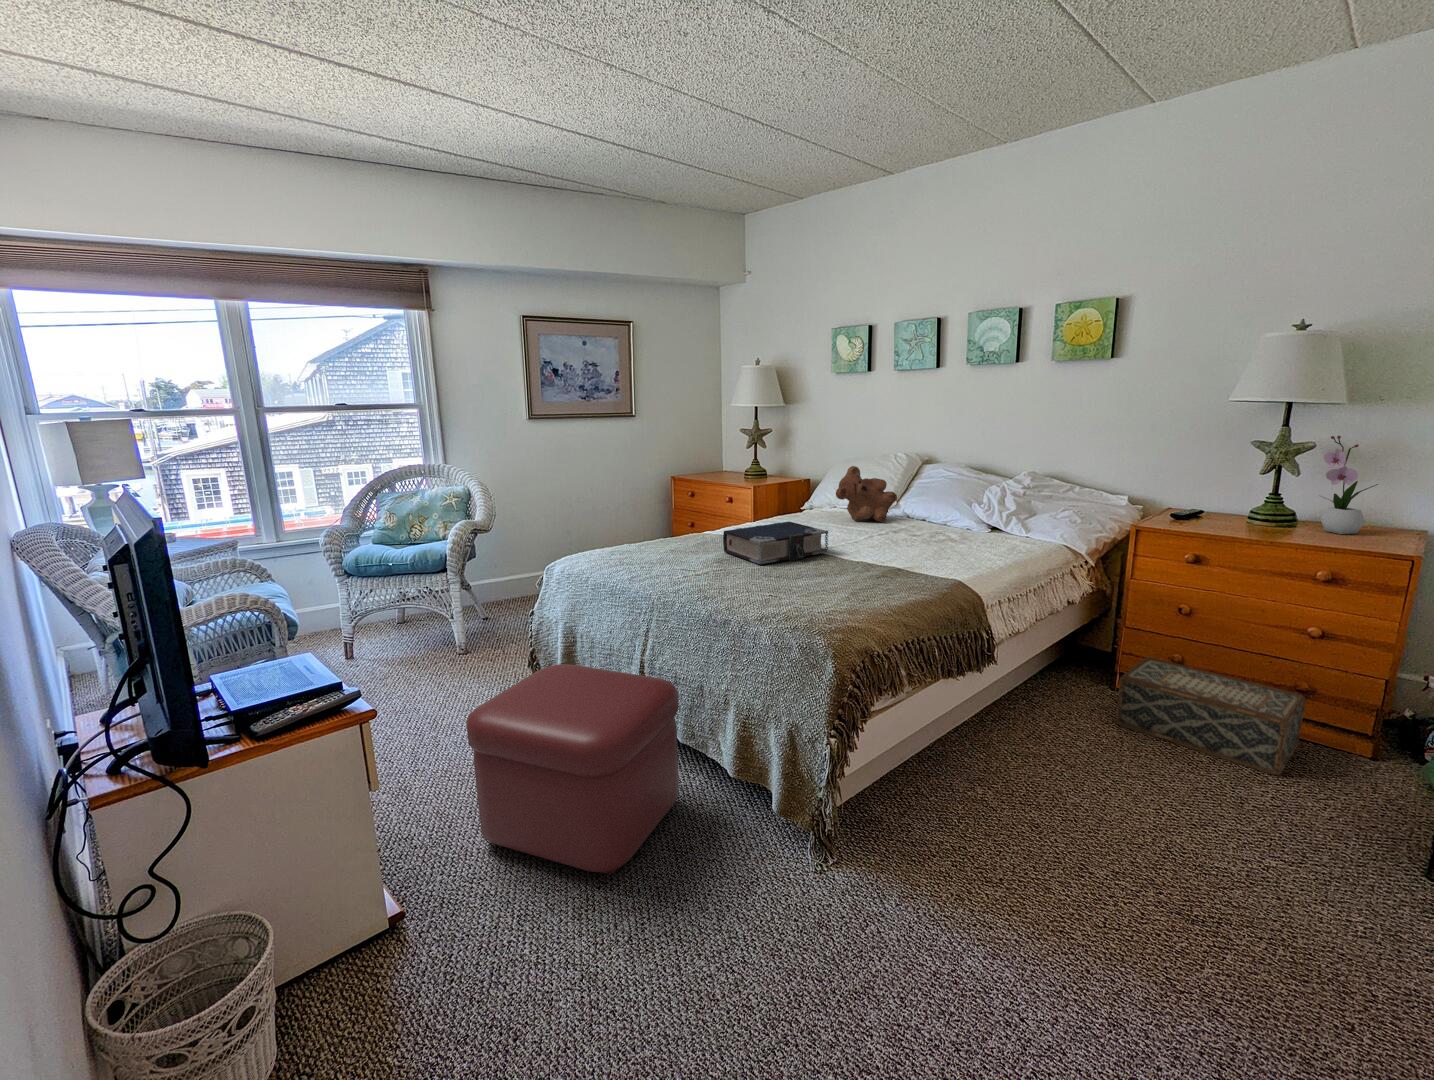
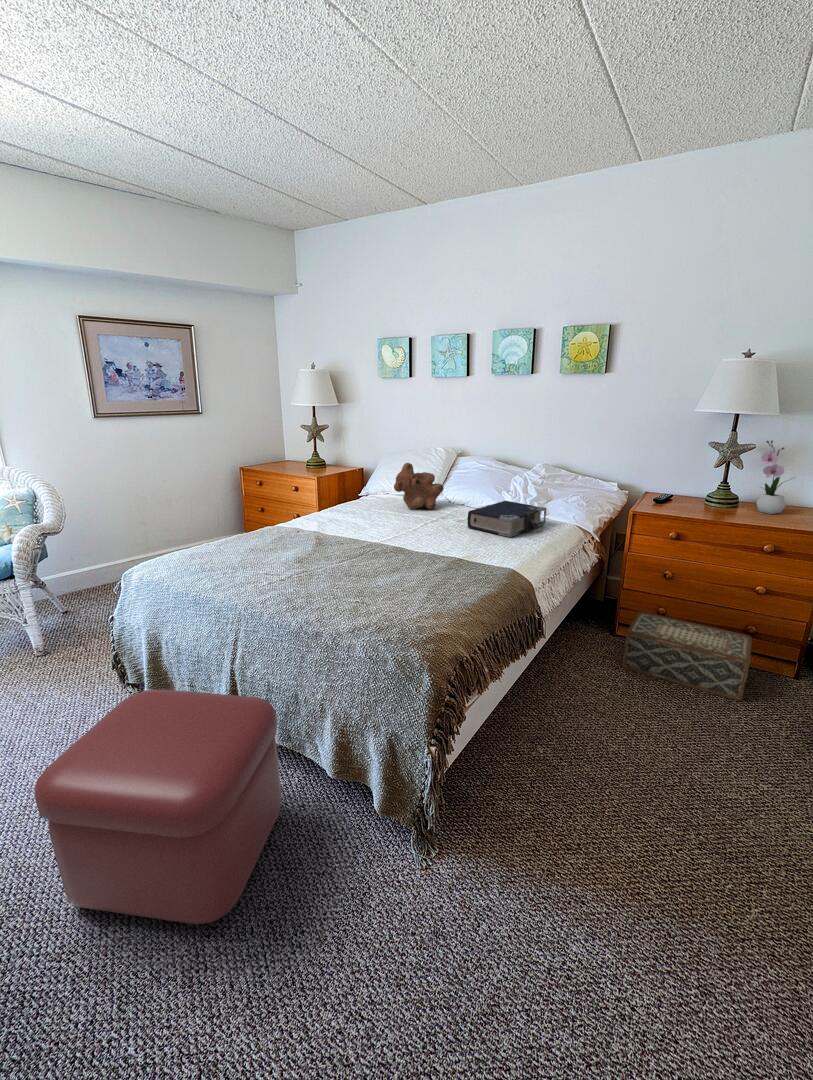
book: present [723,522,828,564] -> present [467,501,546,537]

